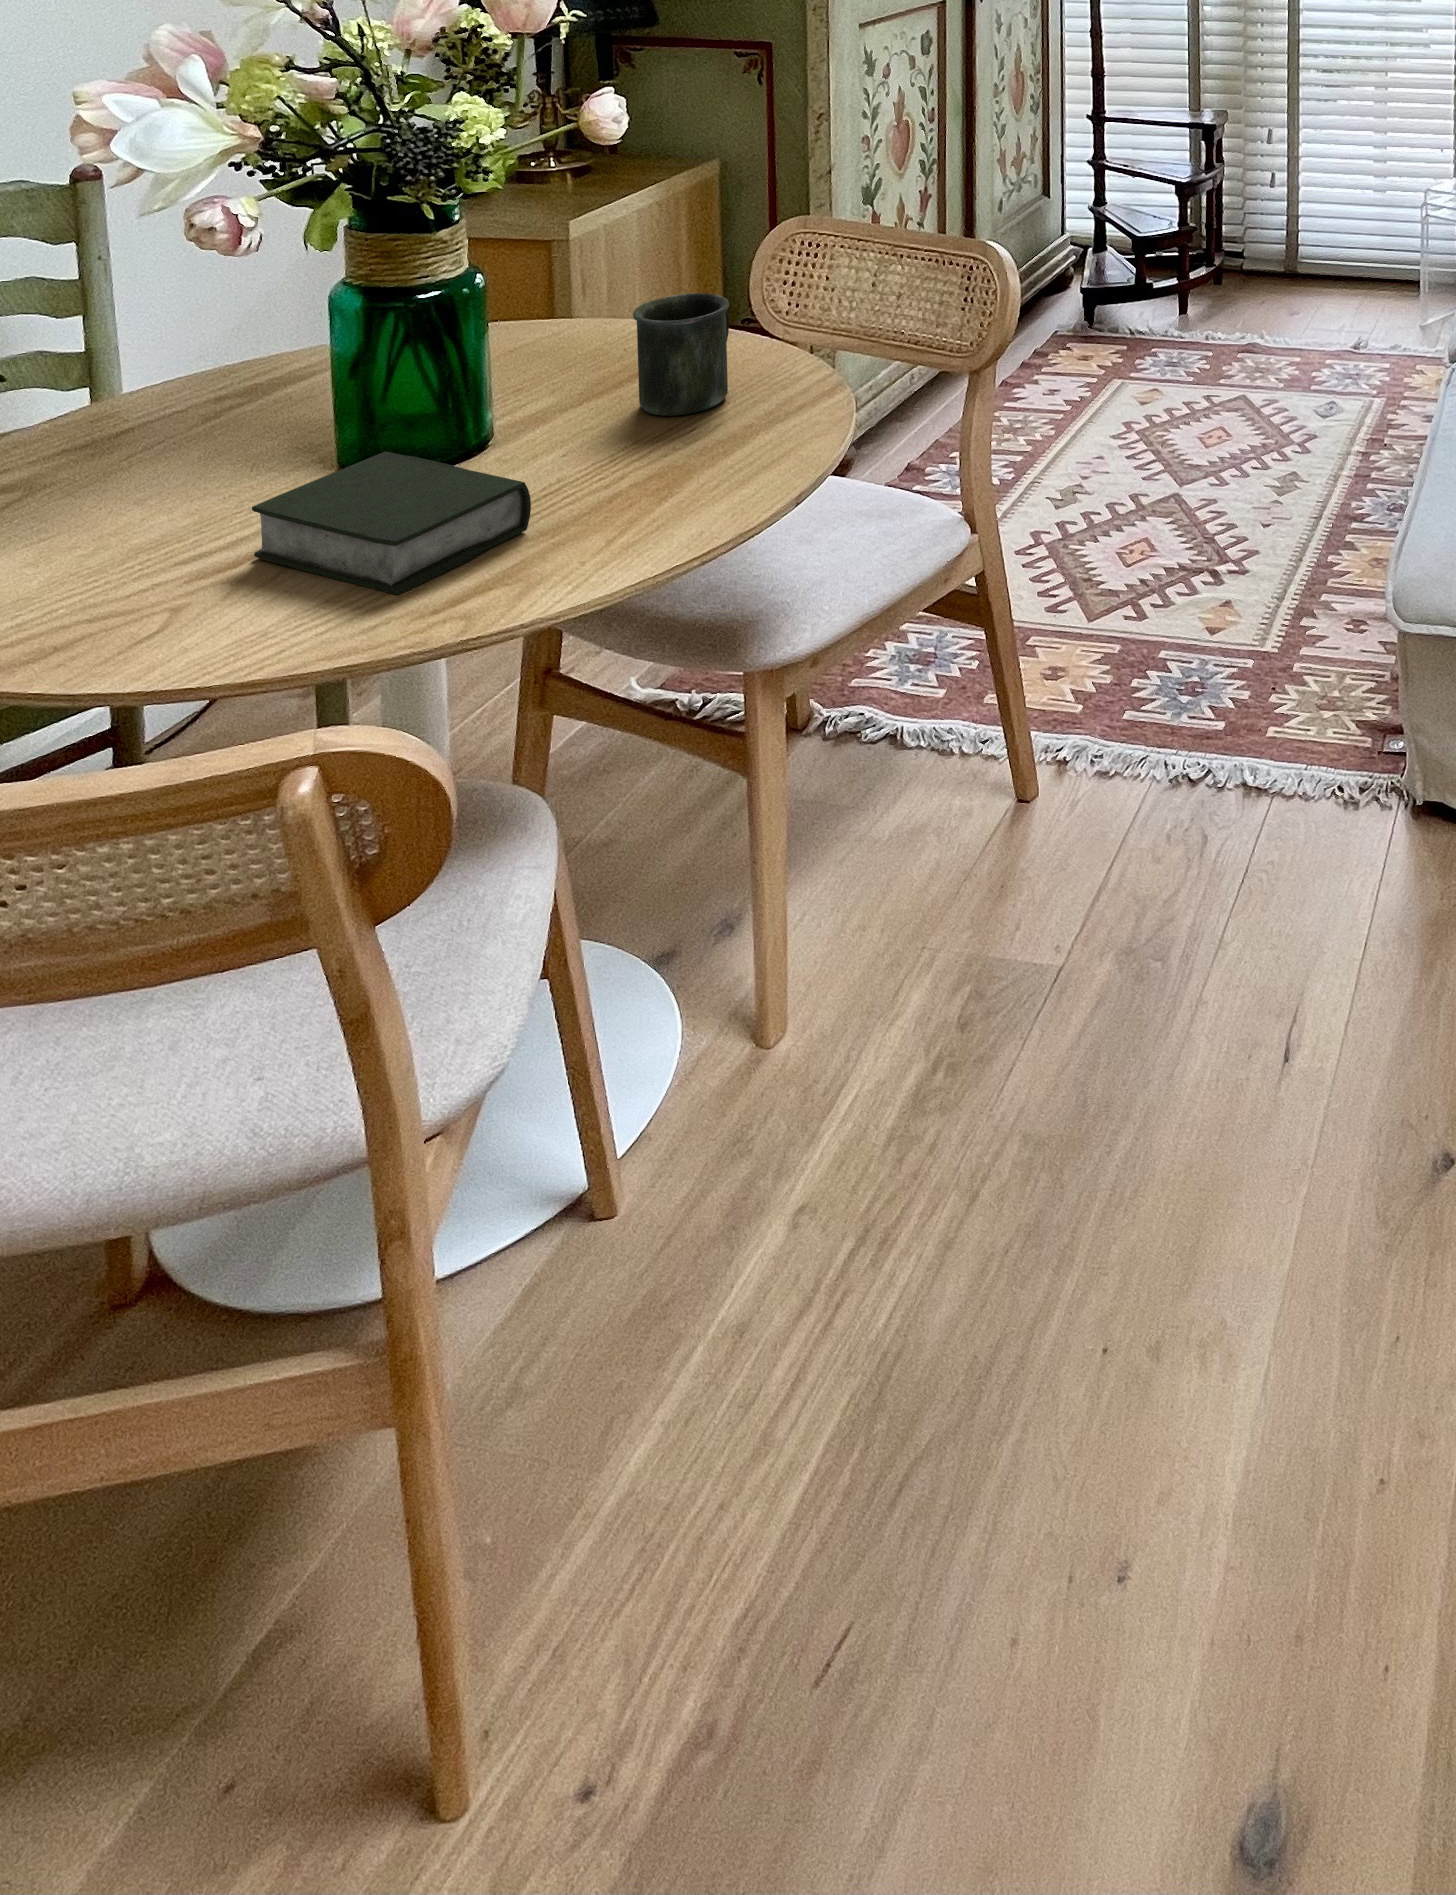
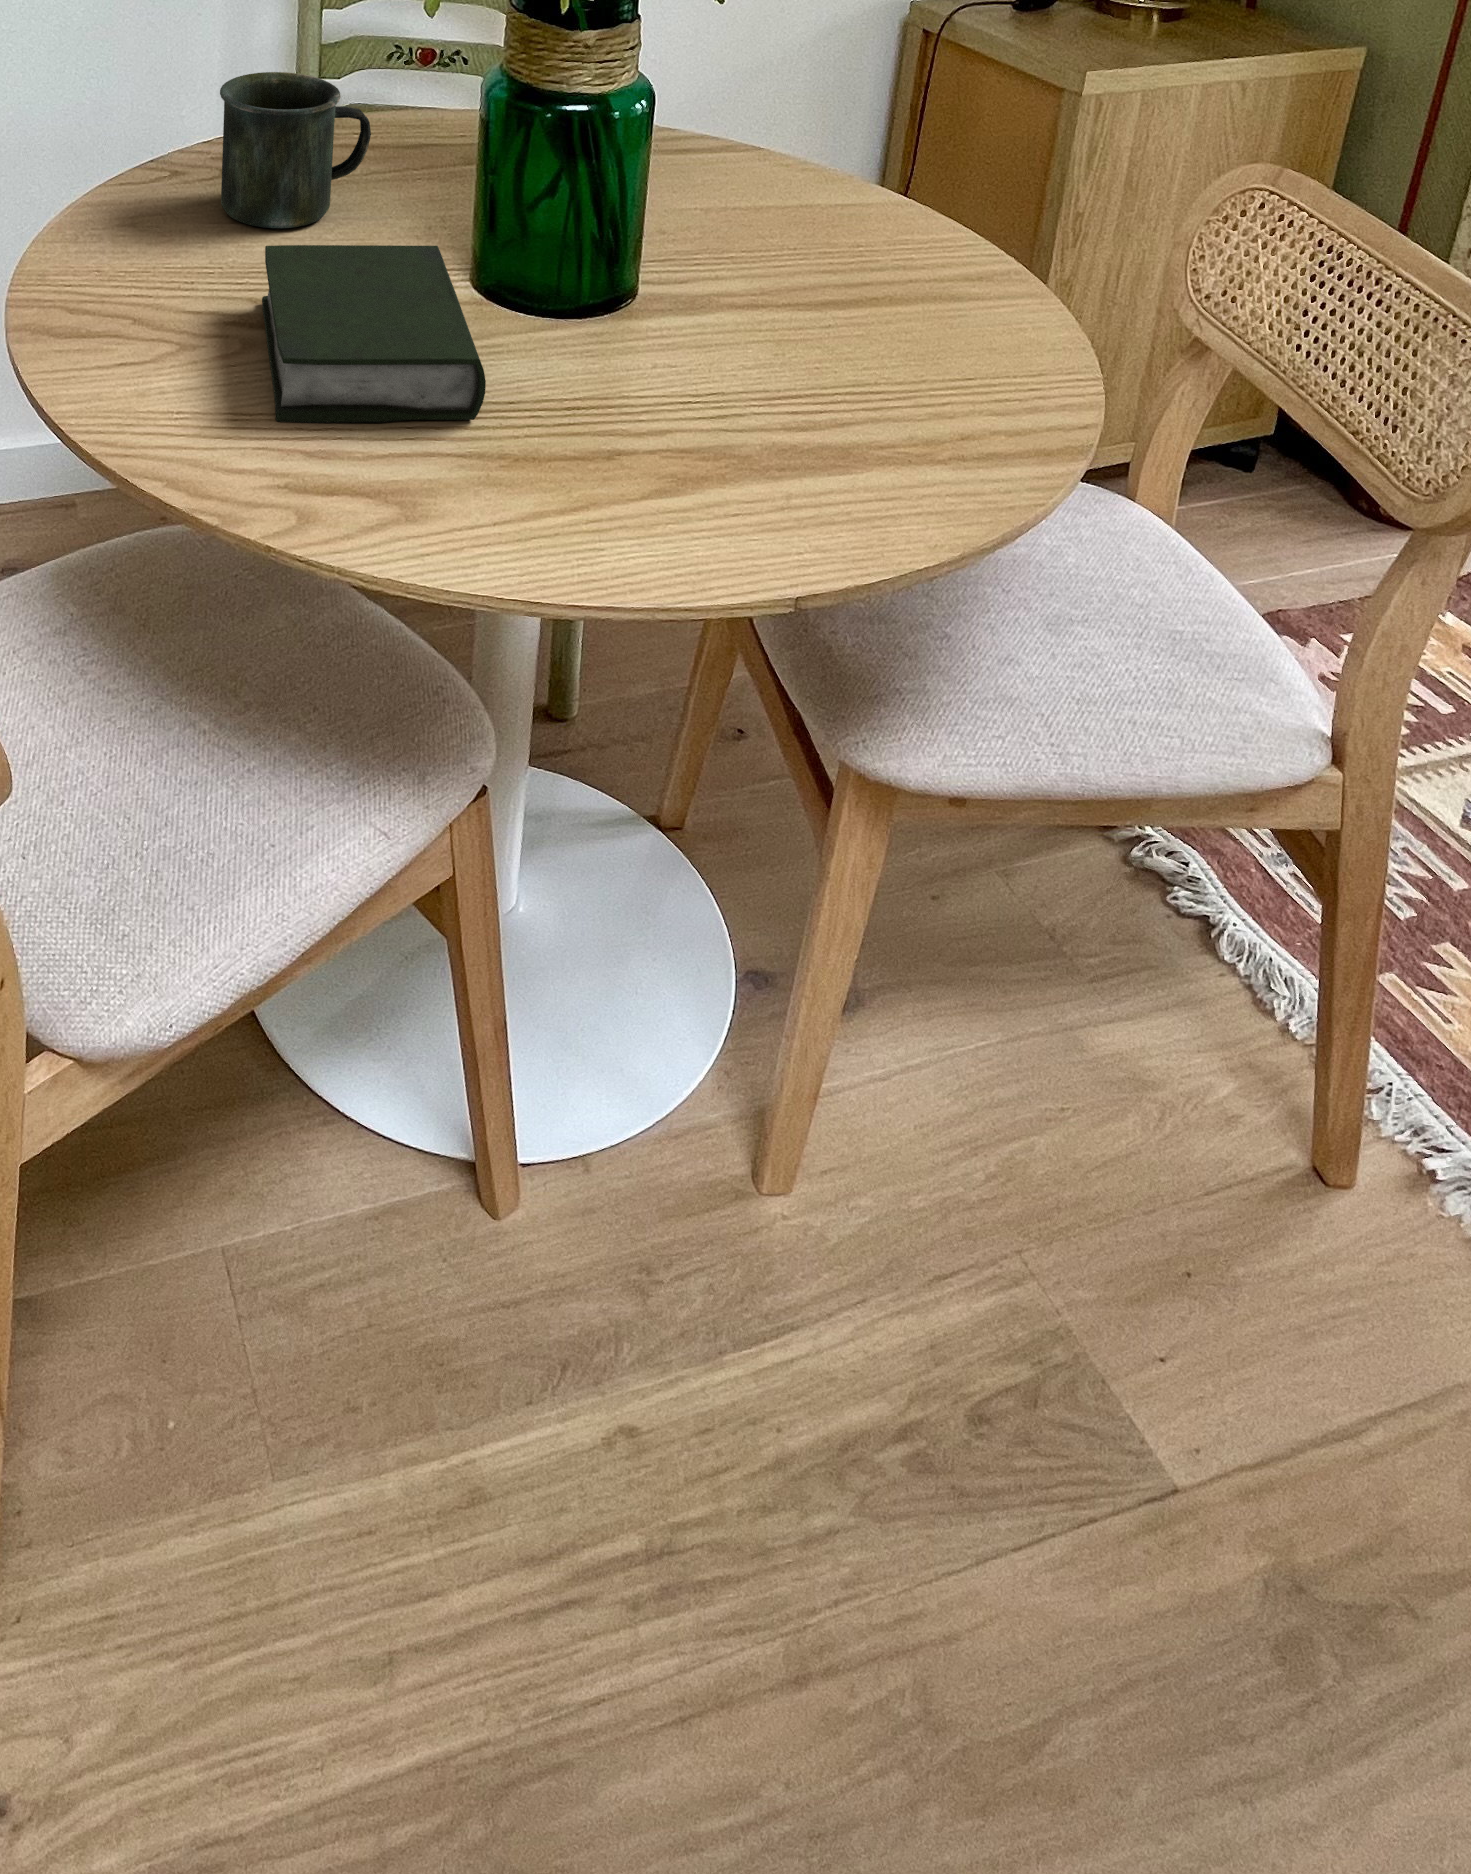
mug: present [633,293,729,416] -> present [220,72,371,228]

